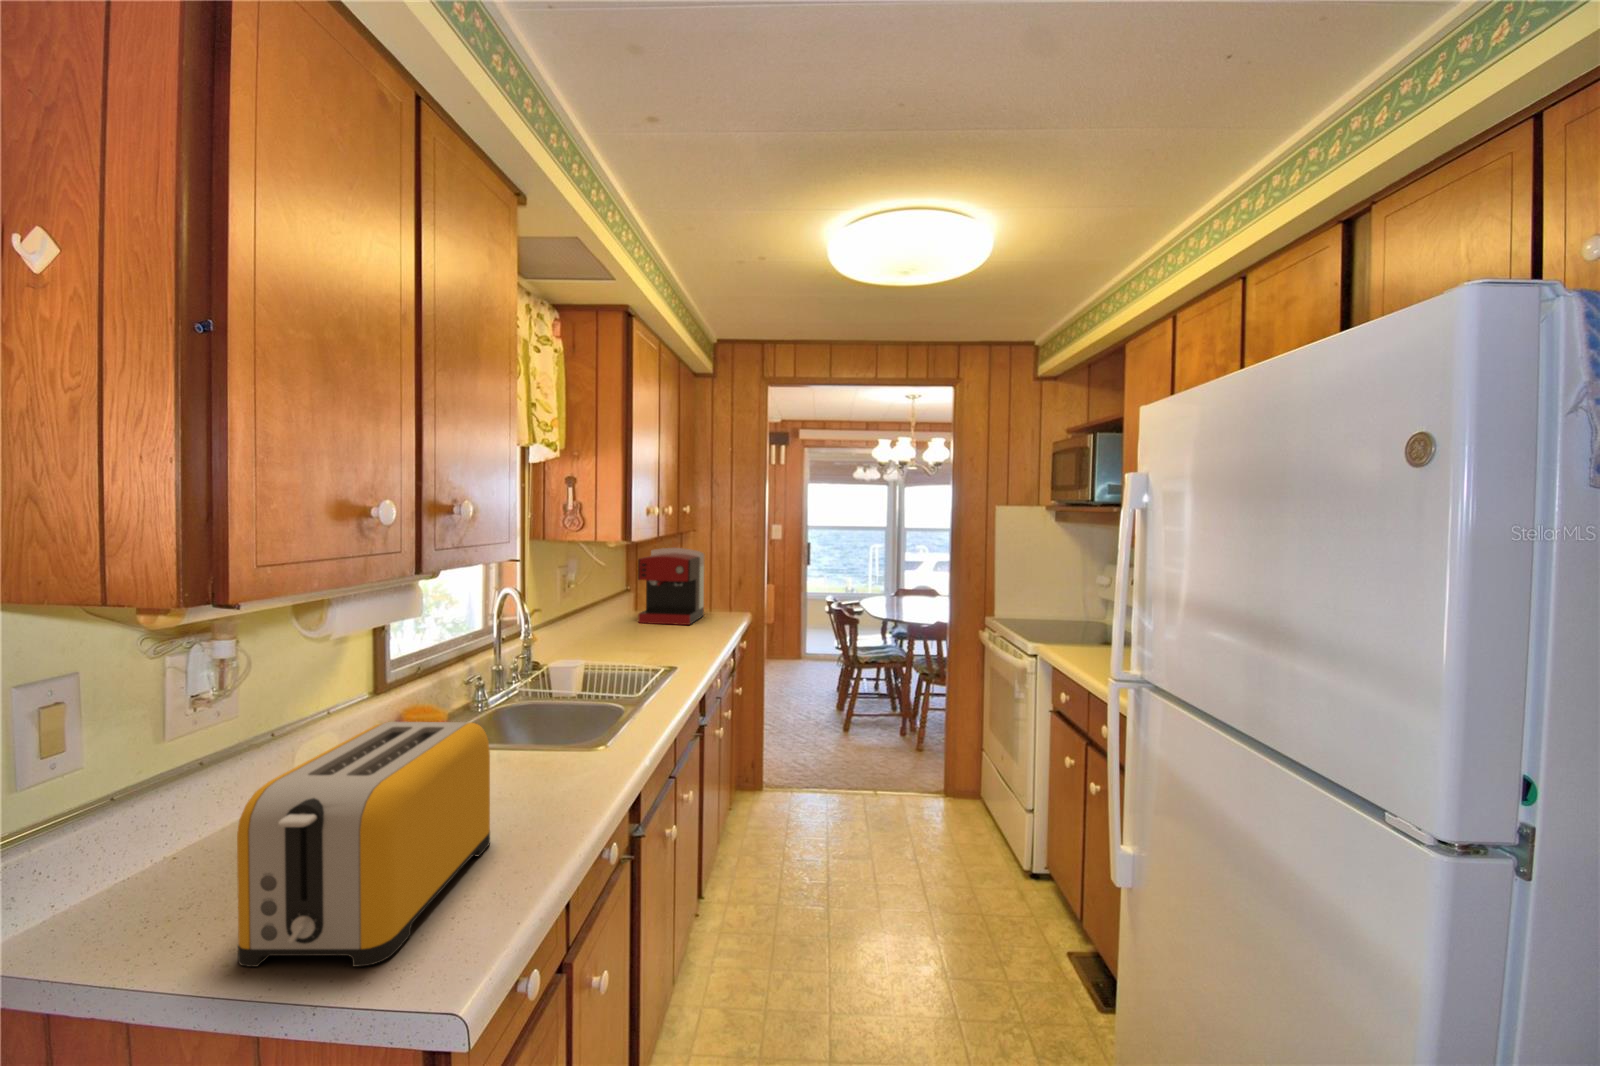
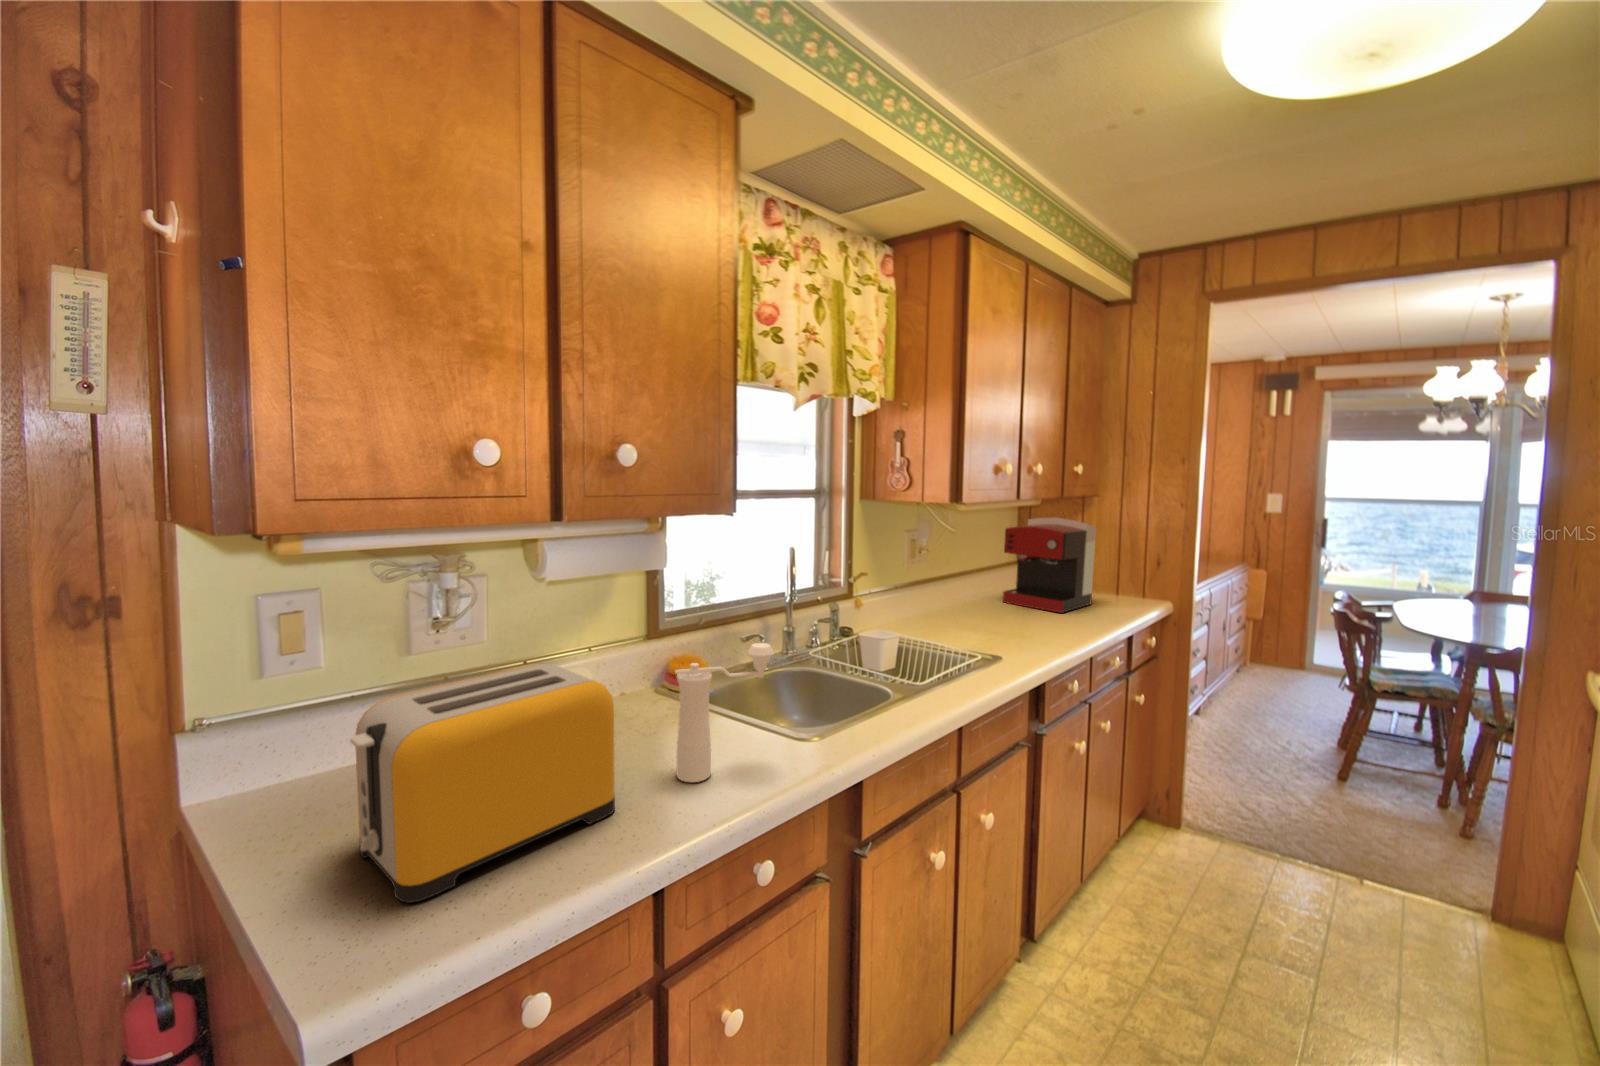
pepper mill: none [510,668,589,805] -> present [675,643,774,782]

